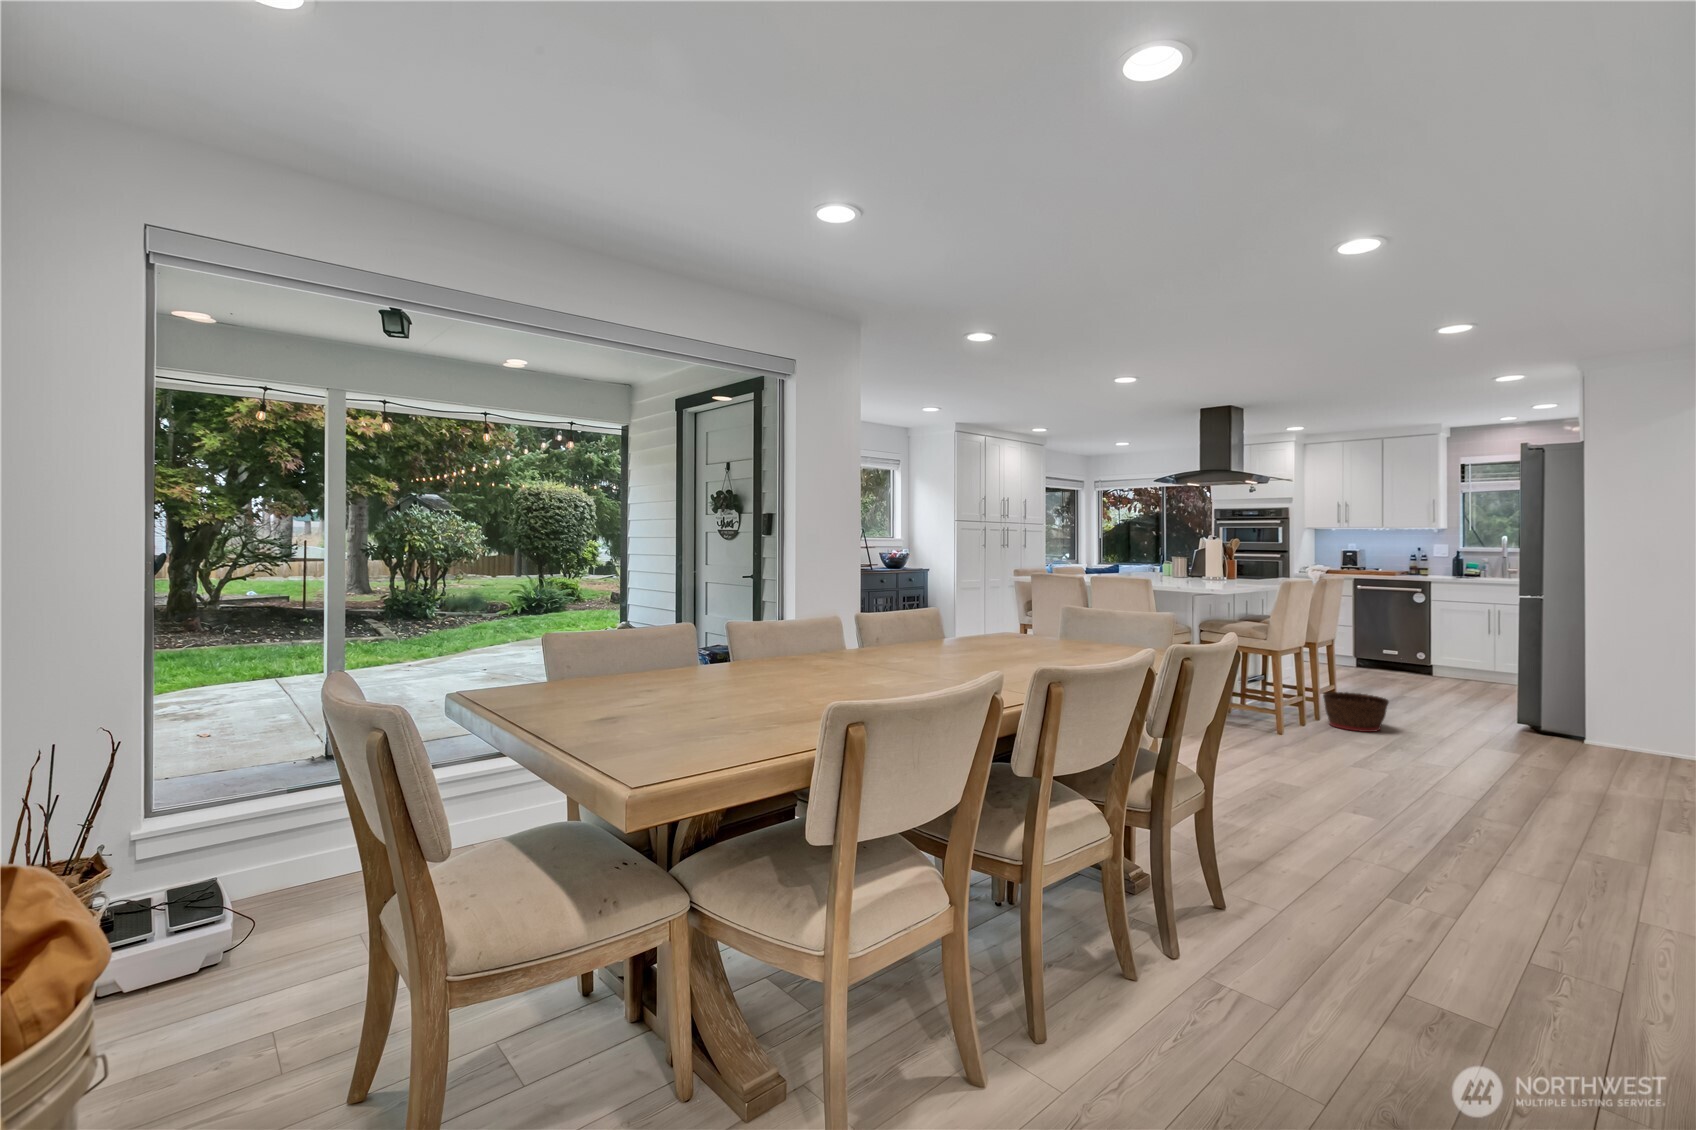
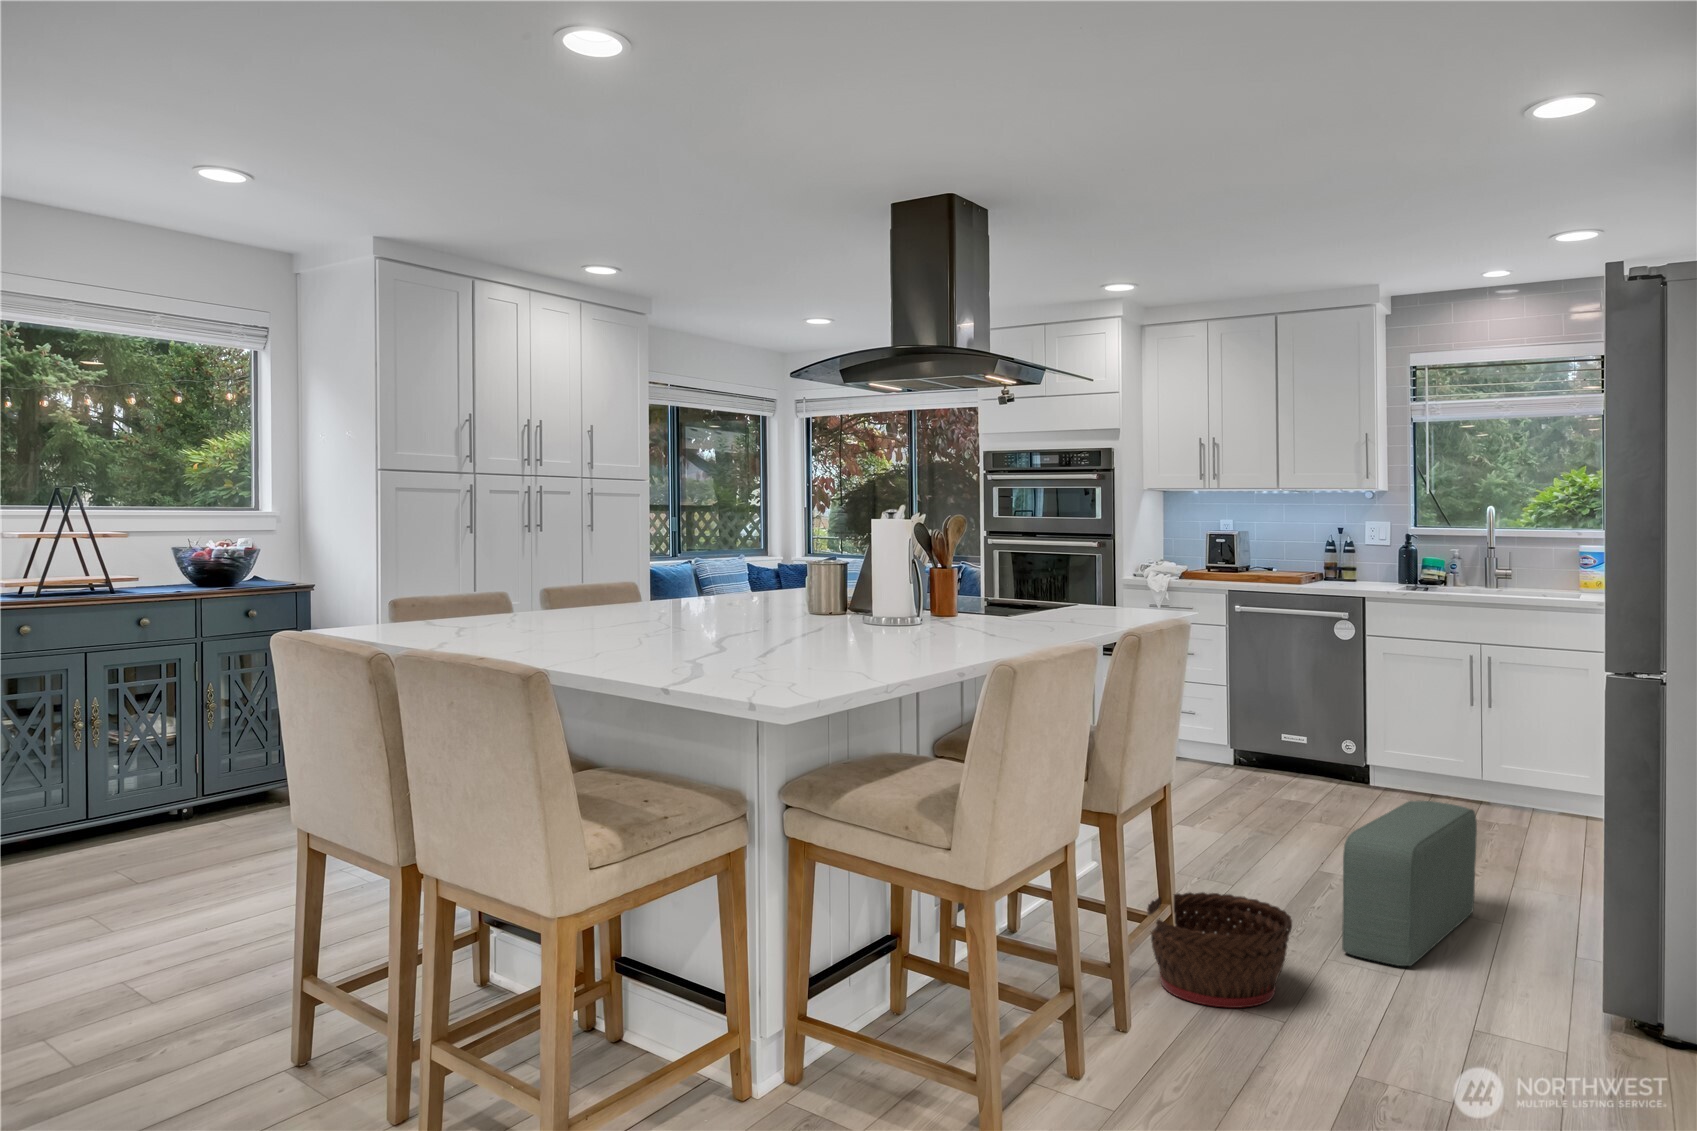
pouf: none [1412,667,1482,727] -> present [1342,801,1477,966]

